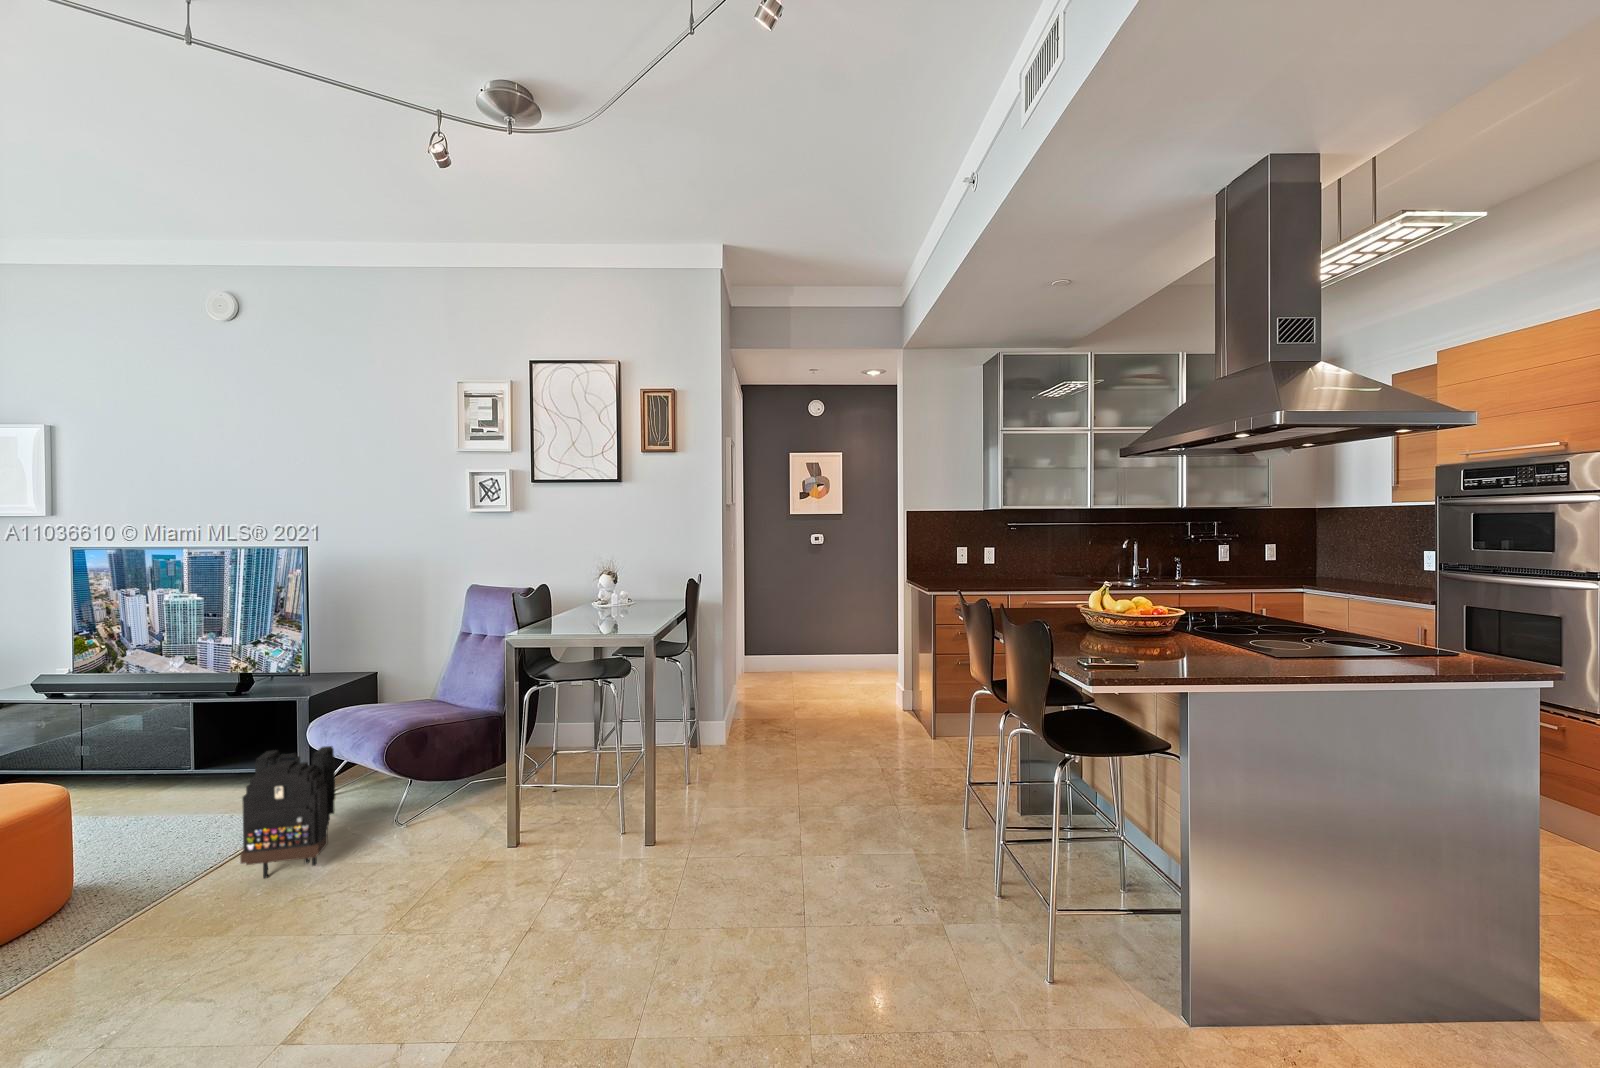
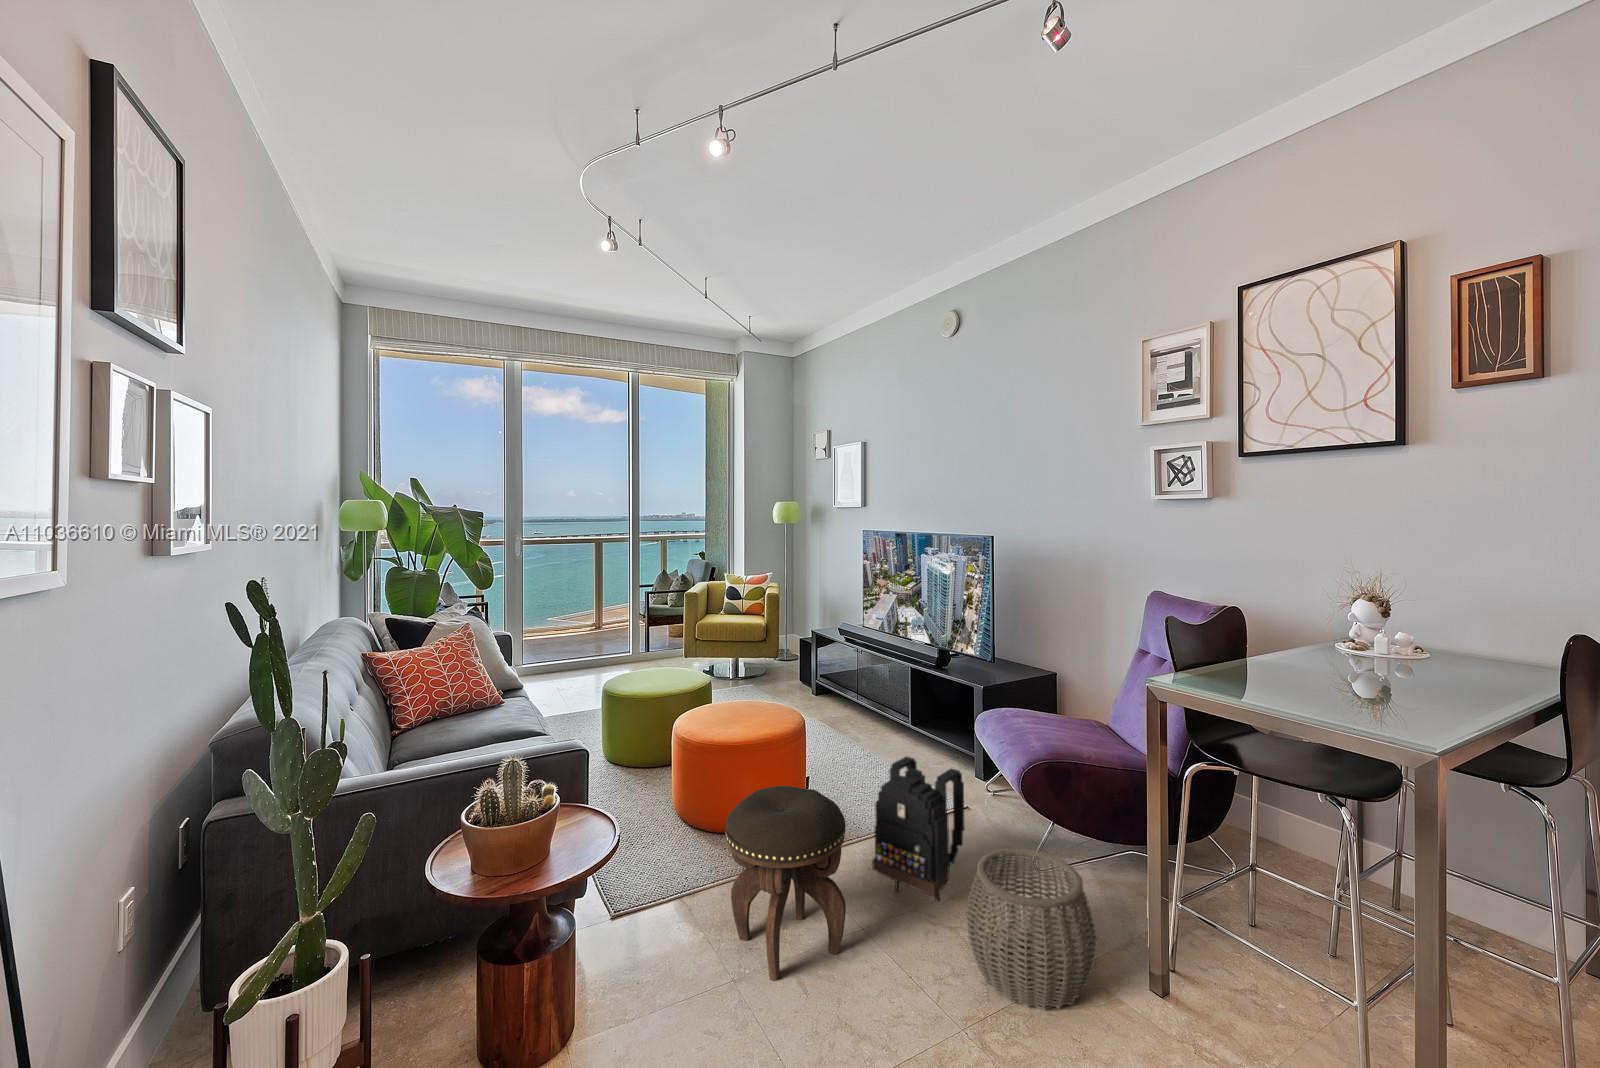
woven basket: none [359,780,466,890] -> present [966,848,1097,1010]
footstool: none [75,793,237,977] -> present [725,786,846,981]

